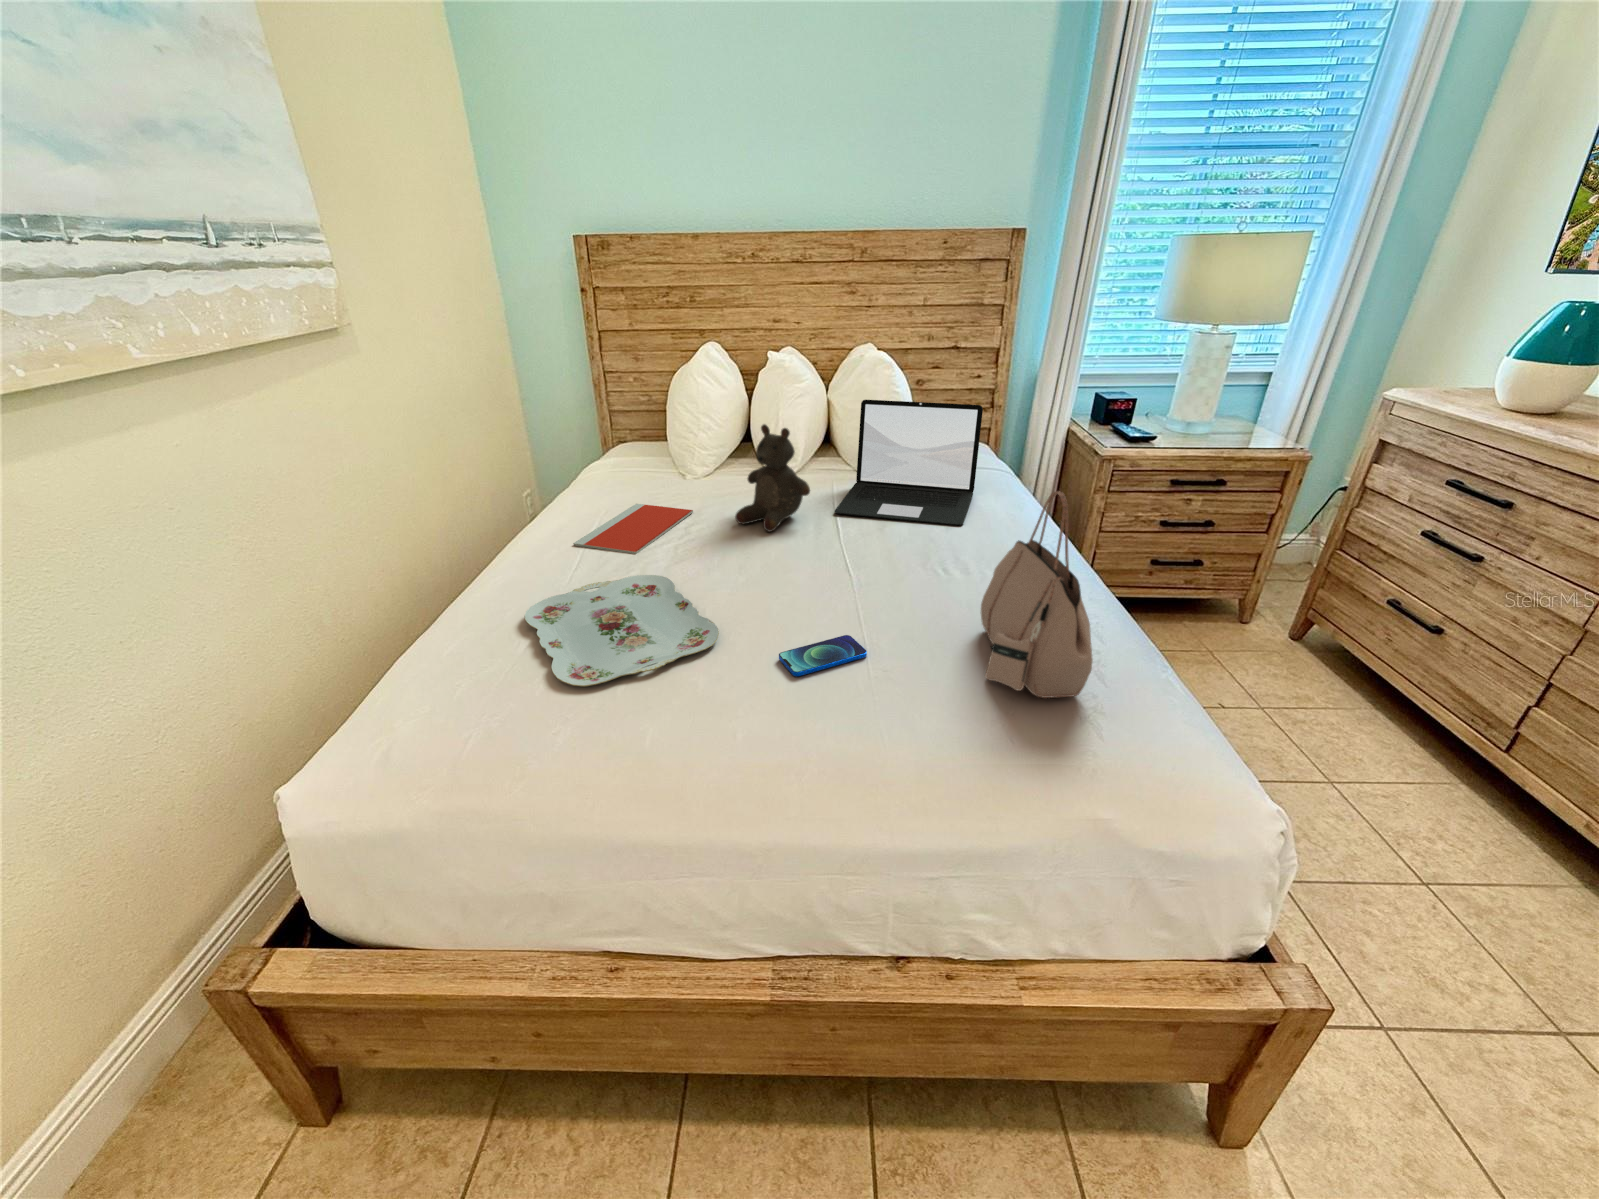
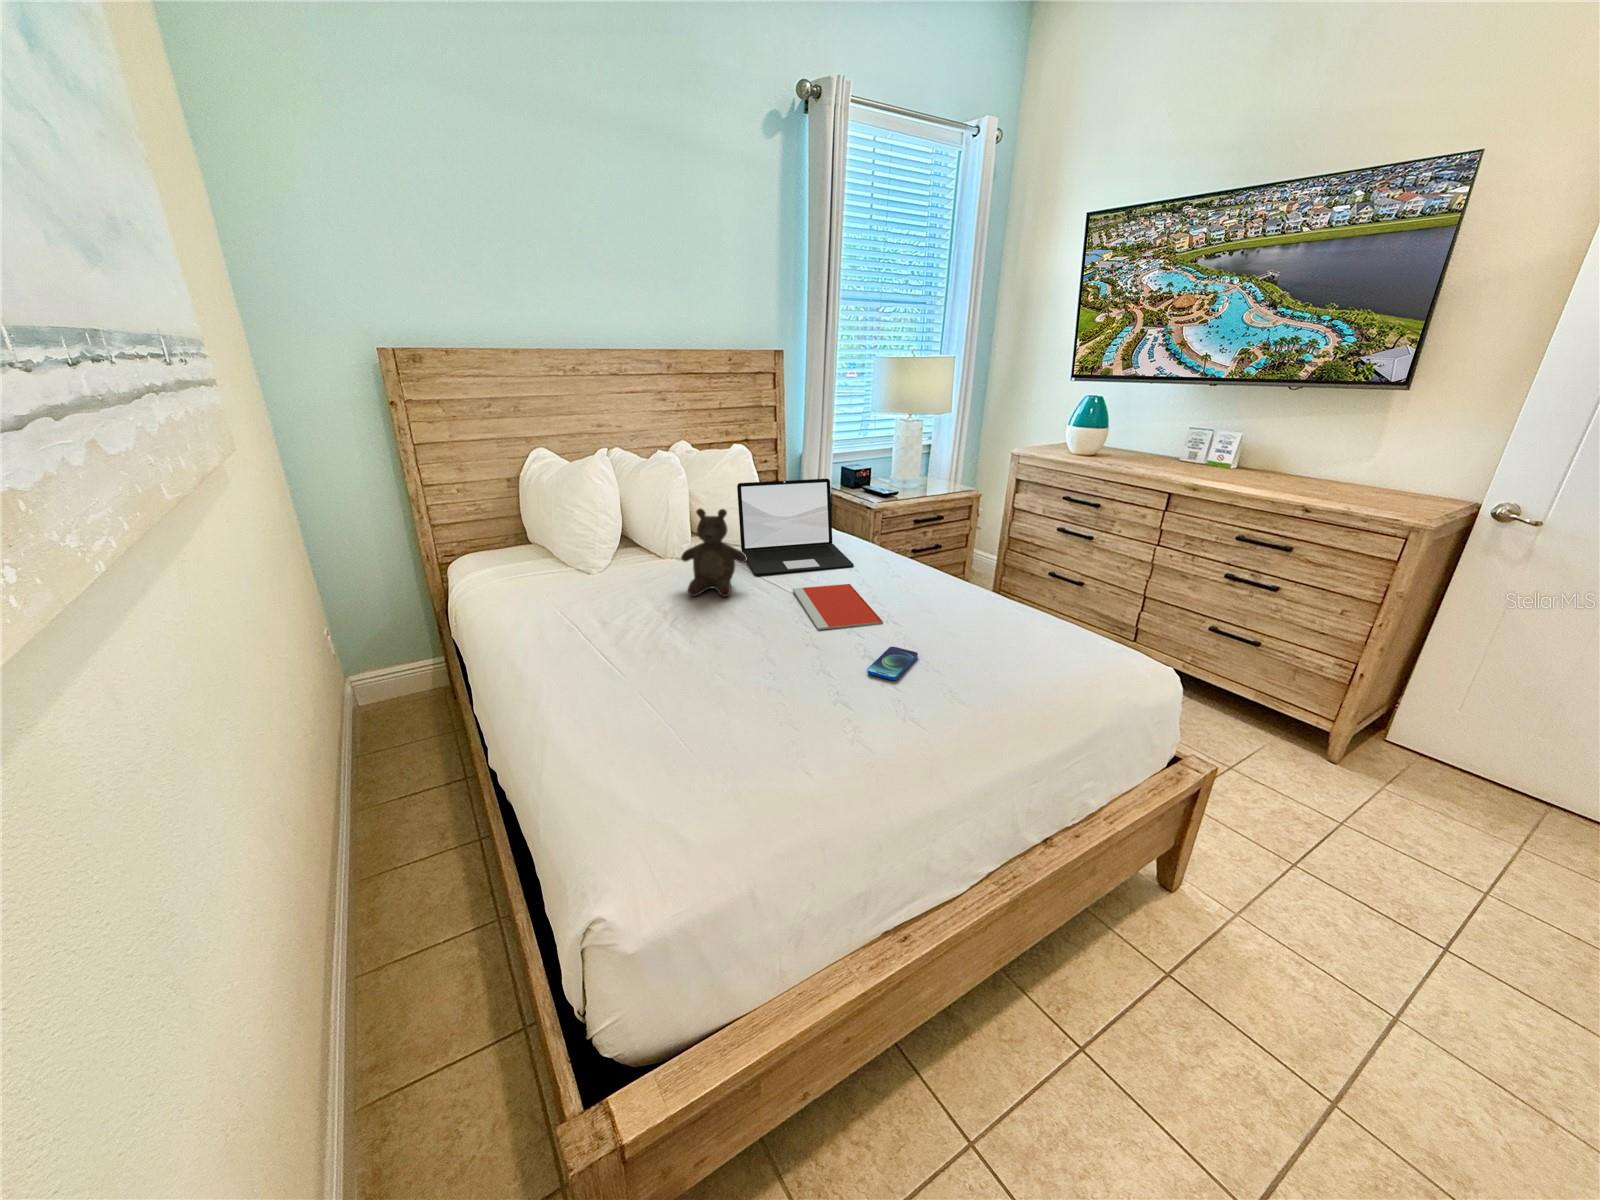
handbag: present [981,491,1093,698] -> none [952,516,1074,648]
notebook: present [573,504,693,554] -> present [793,584,883,630]
serving tray: present [524,575,719,687] -> none [617,645,813,737]

